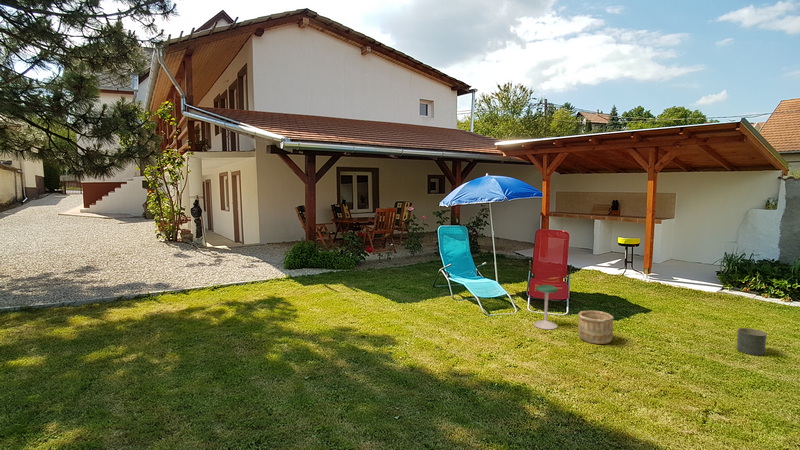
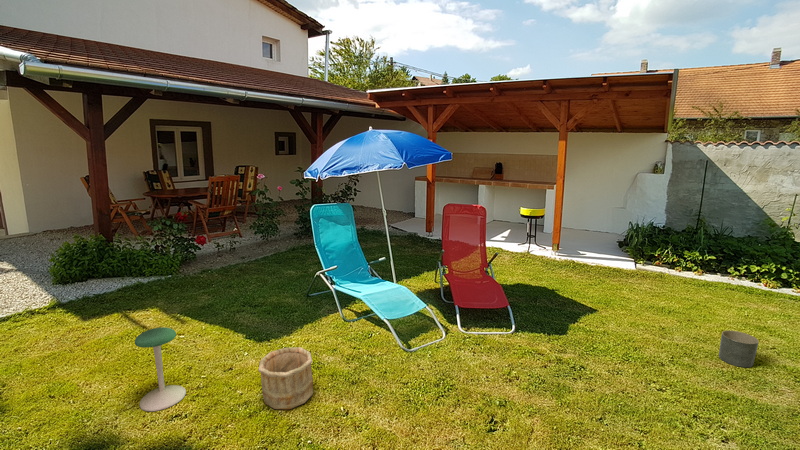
stool: present [534,285,558,330] -> present [135,327,186,411]
wooden bucket: present [578,310,614,344] -> present [258,347,313,409]

